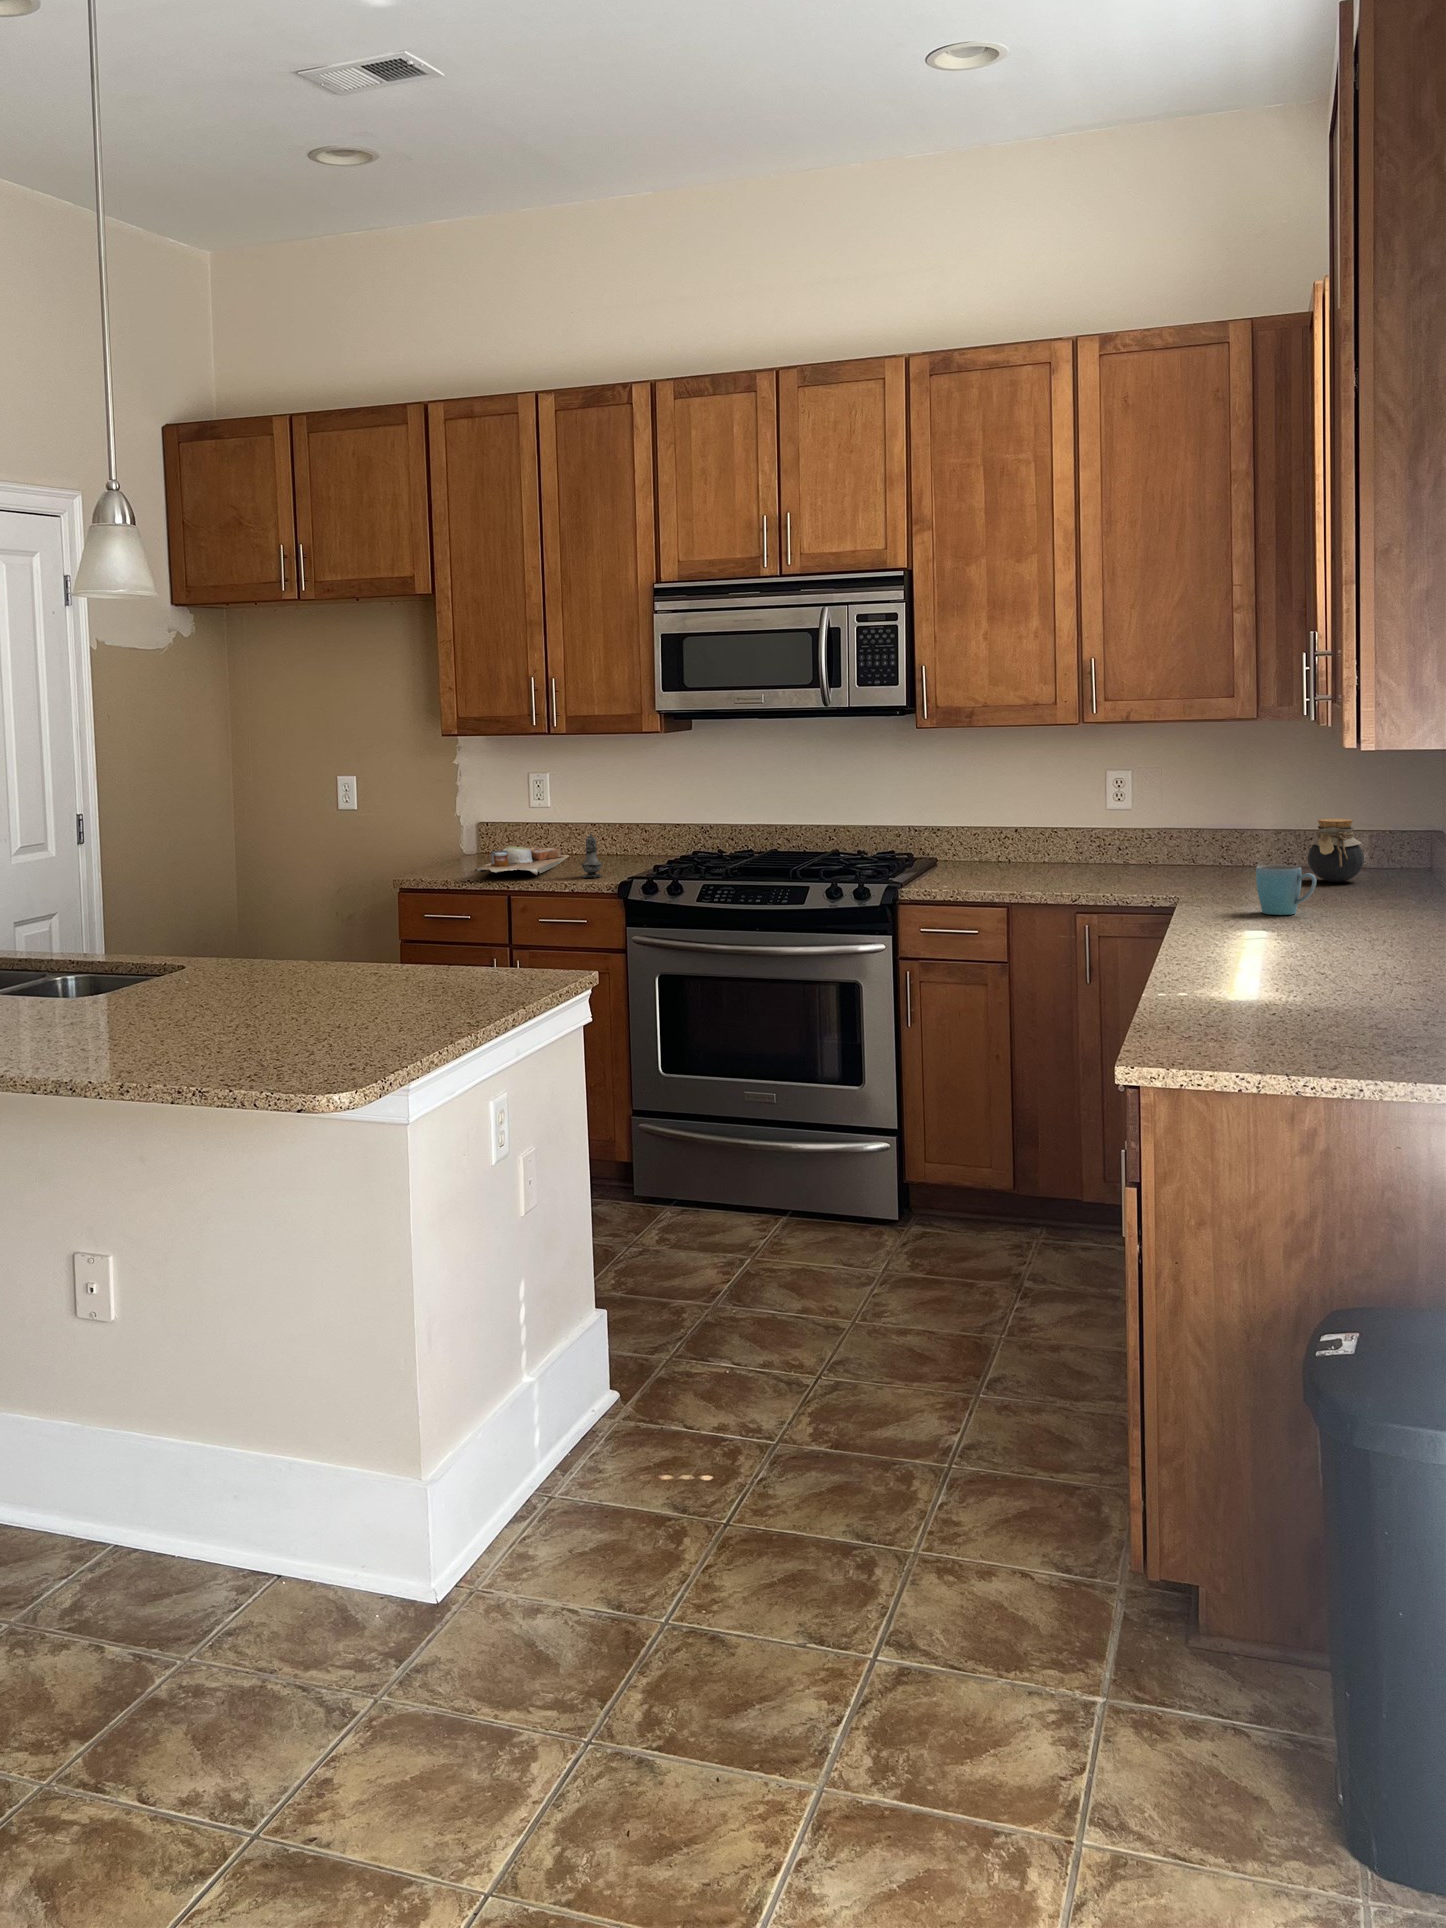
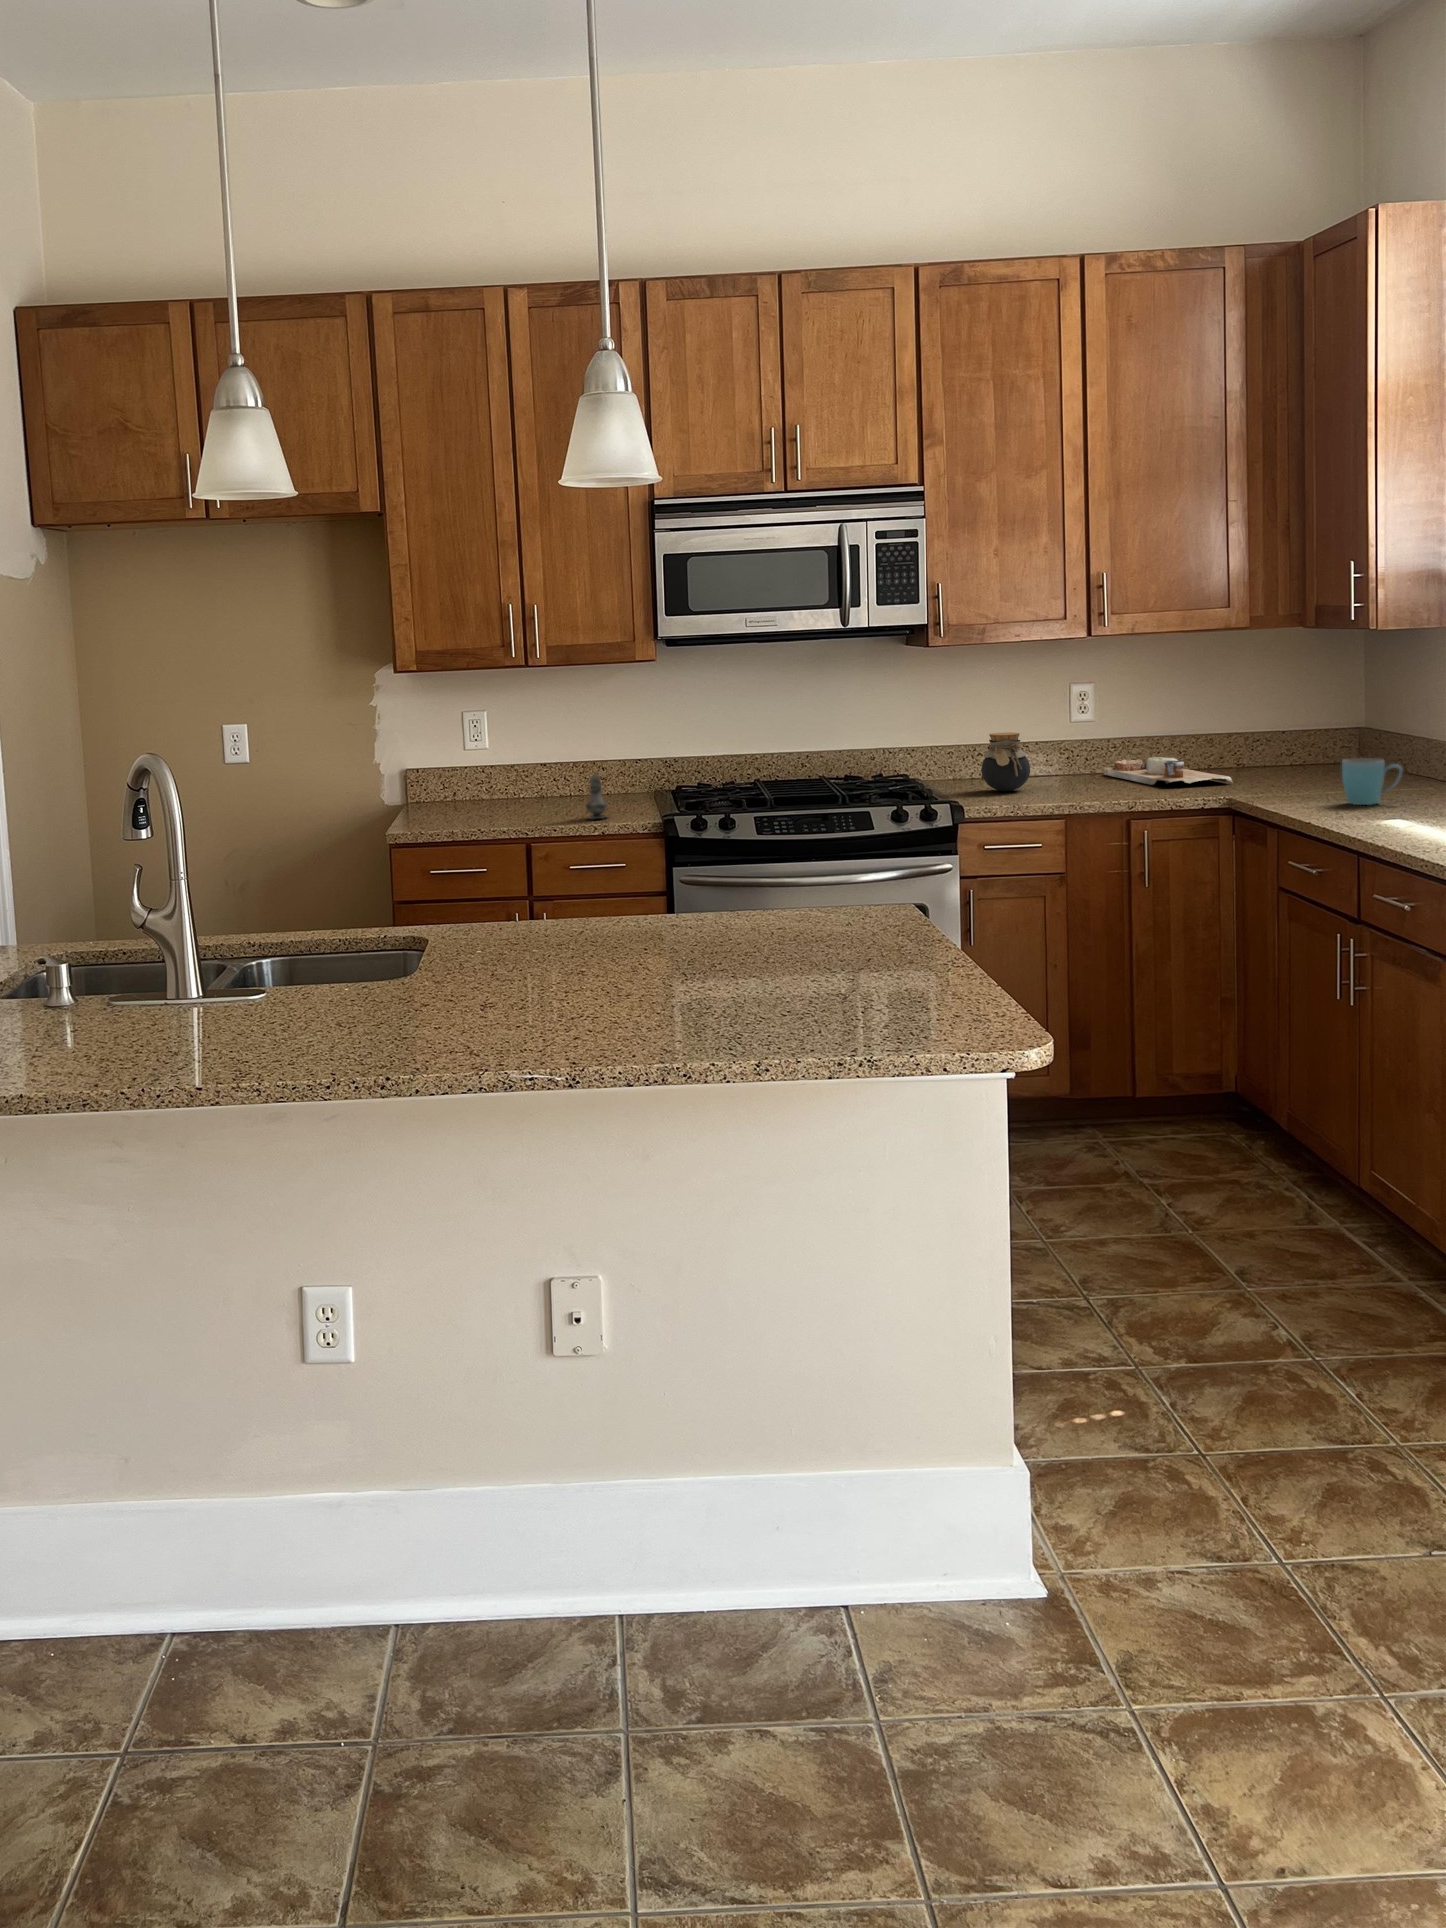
jar: present [1308,819,1364,882] -> present [981,732,1030,791]
cutting board: present [475,847,569,875] -> present [1104,757,1233,785]

